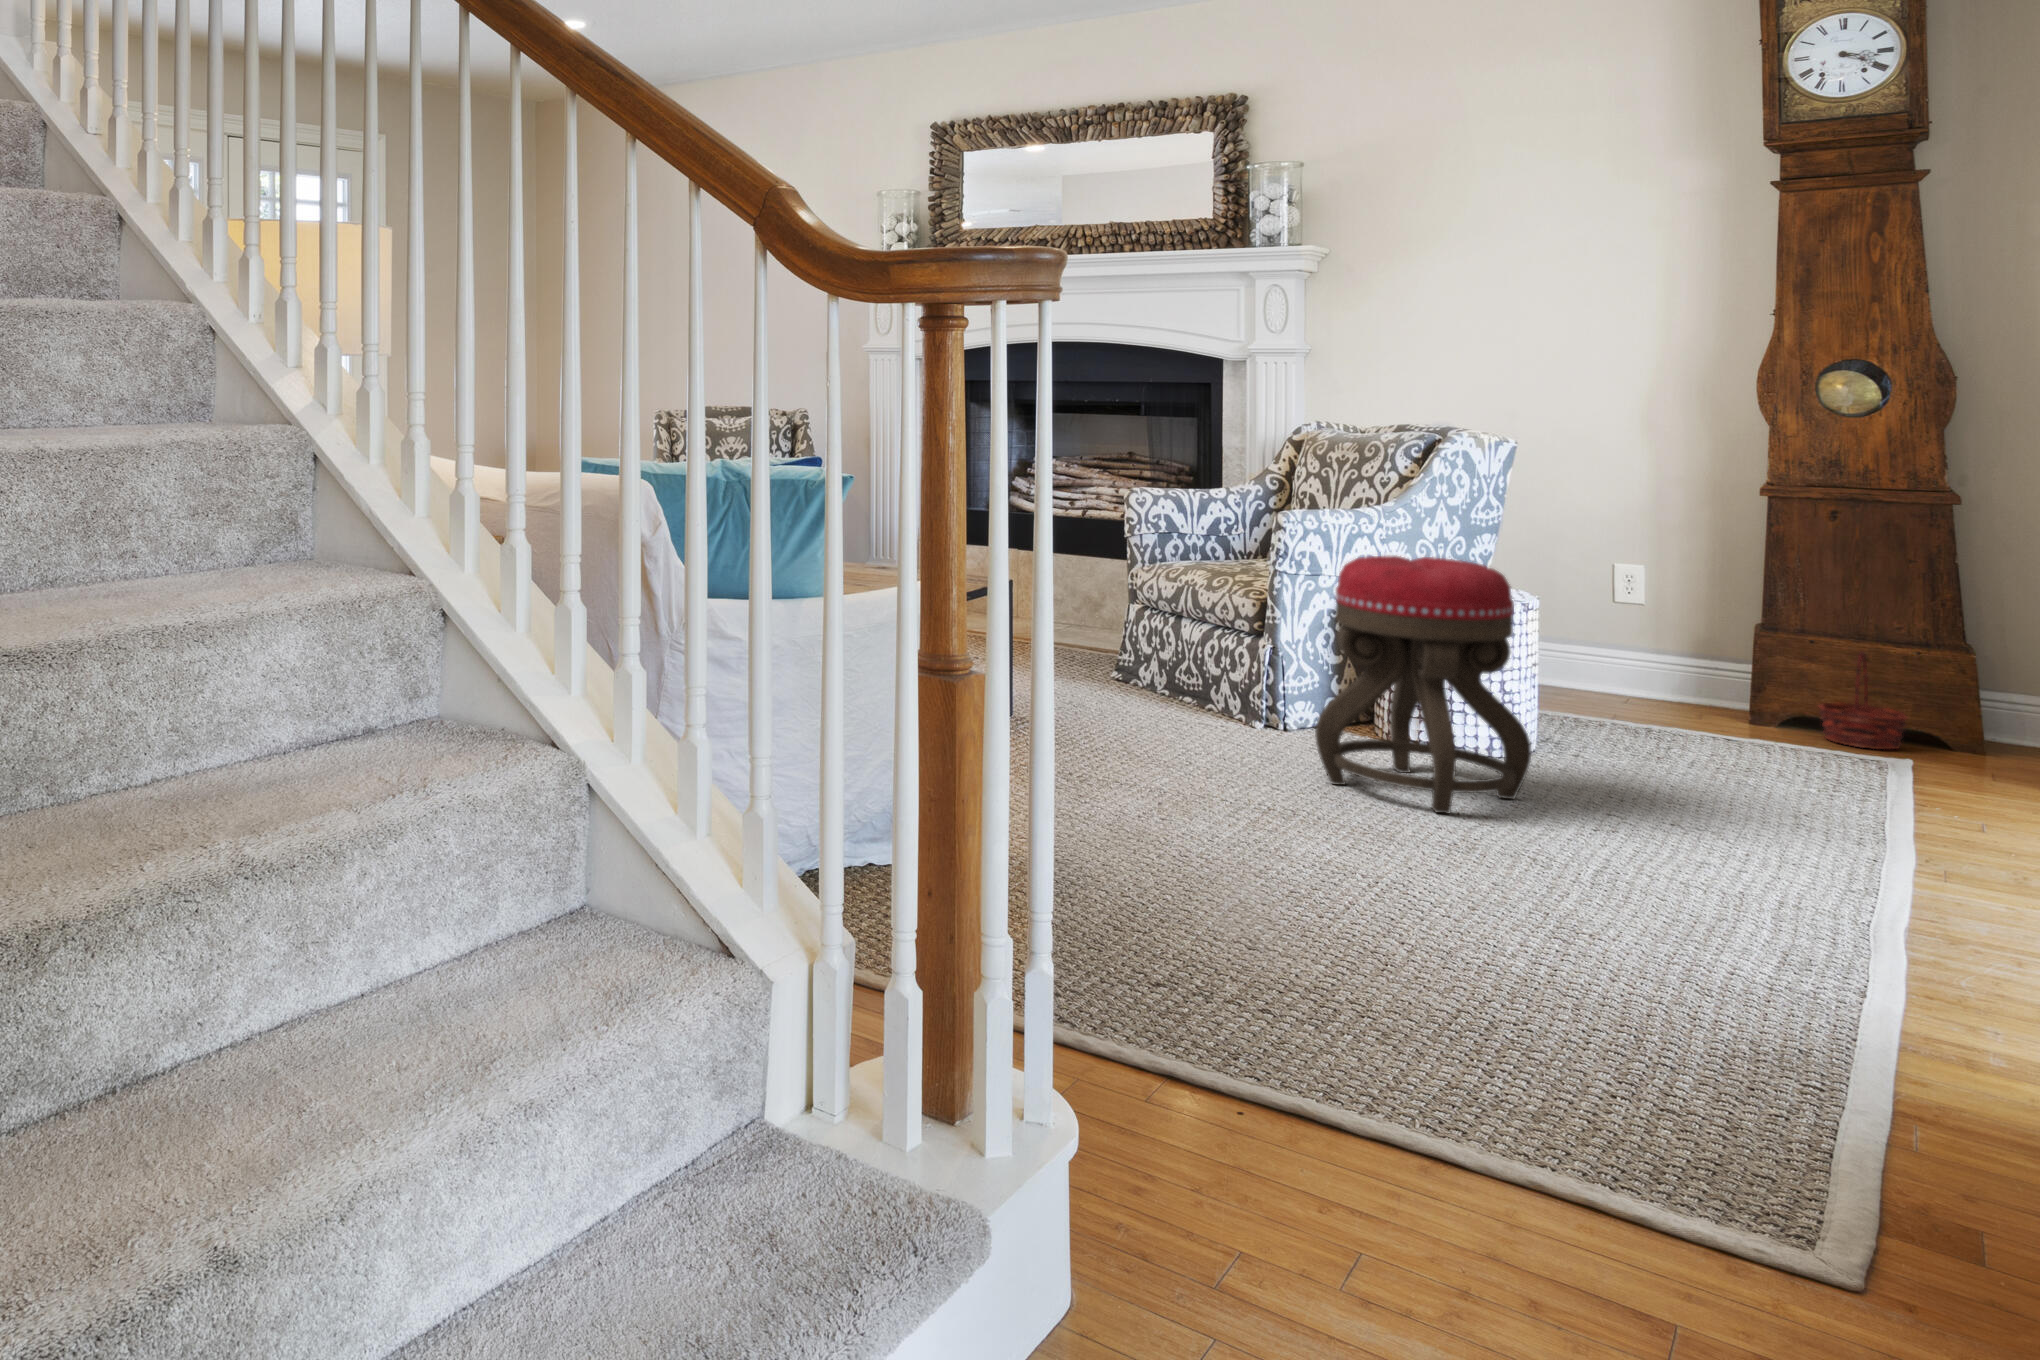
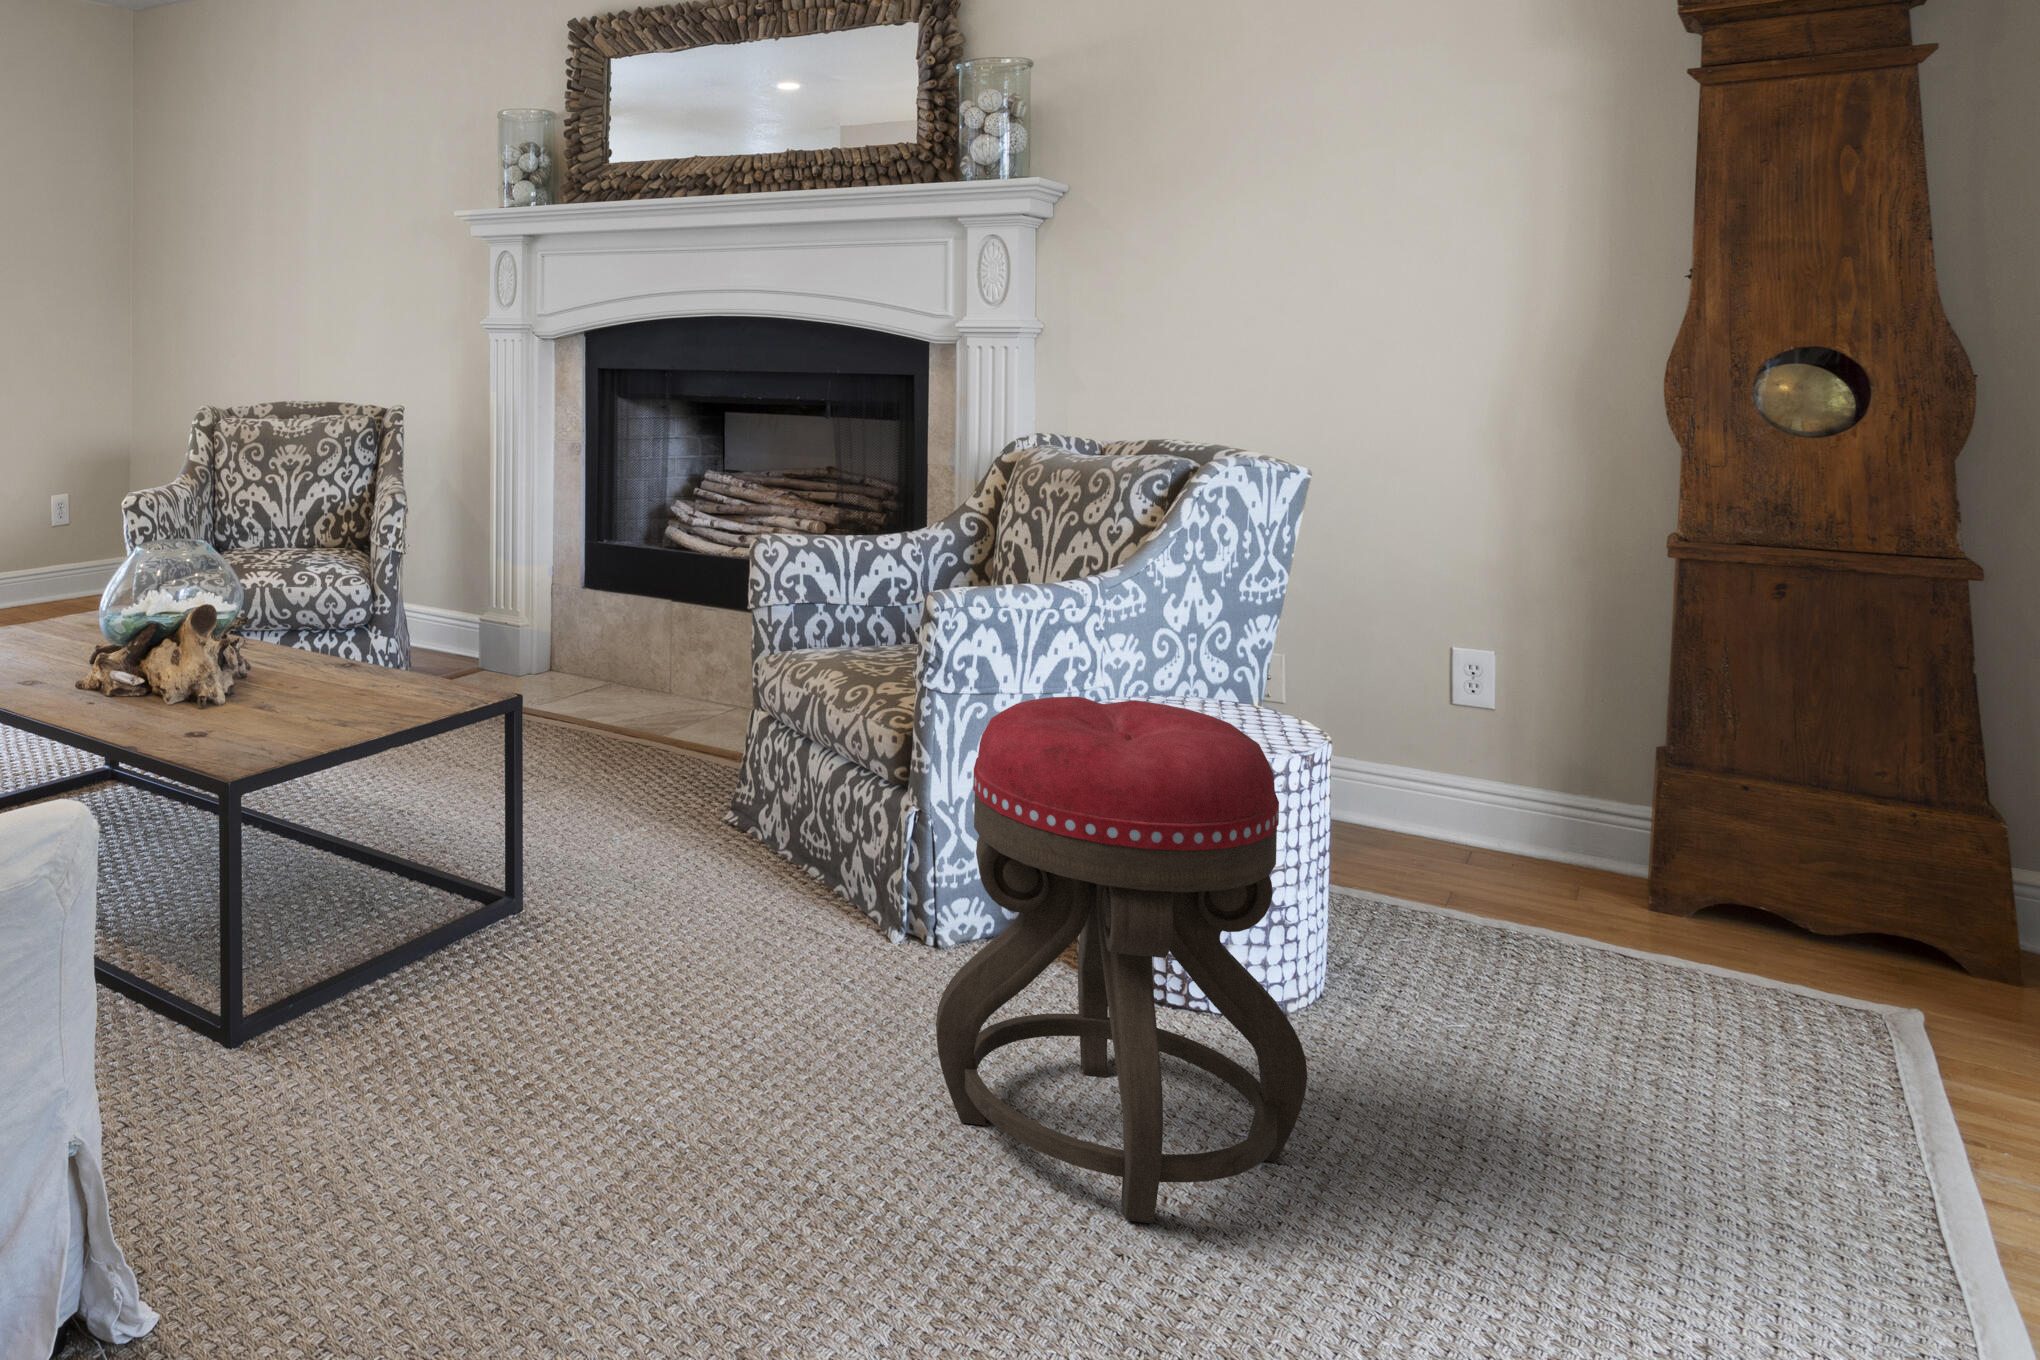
basket: present [1819,652,1908,750] -> none [1750,811,1896,975]

